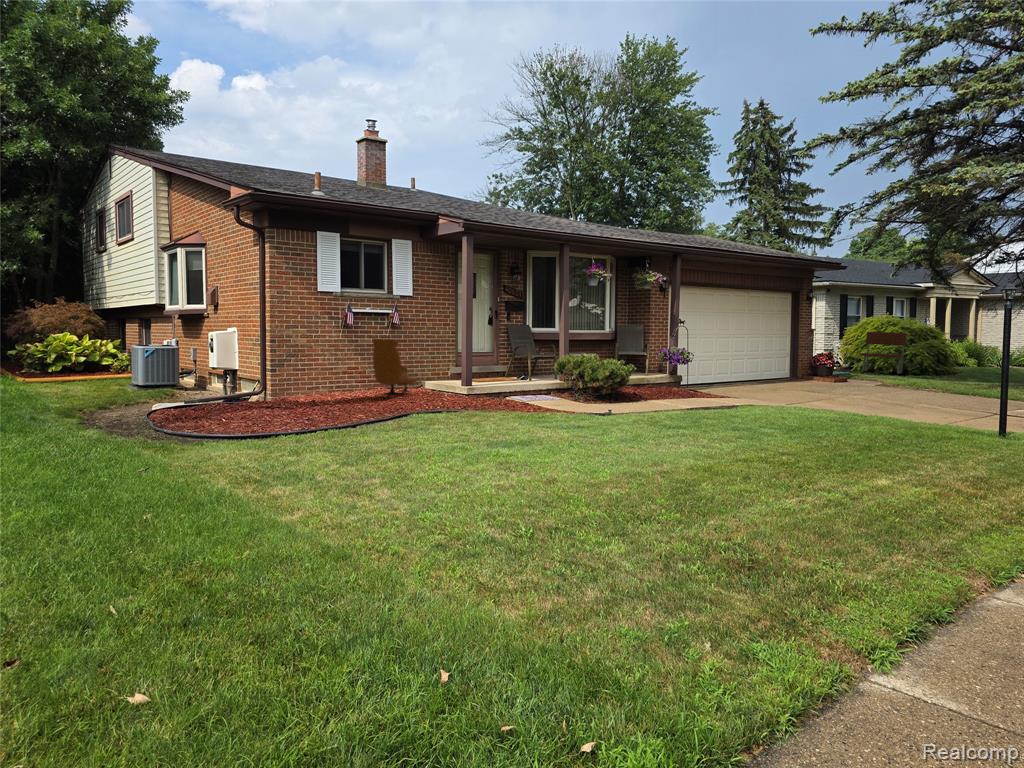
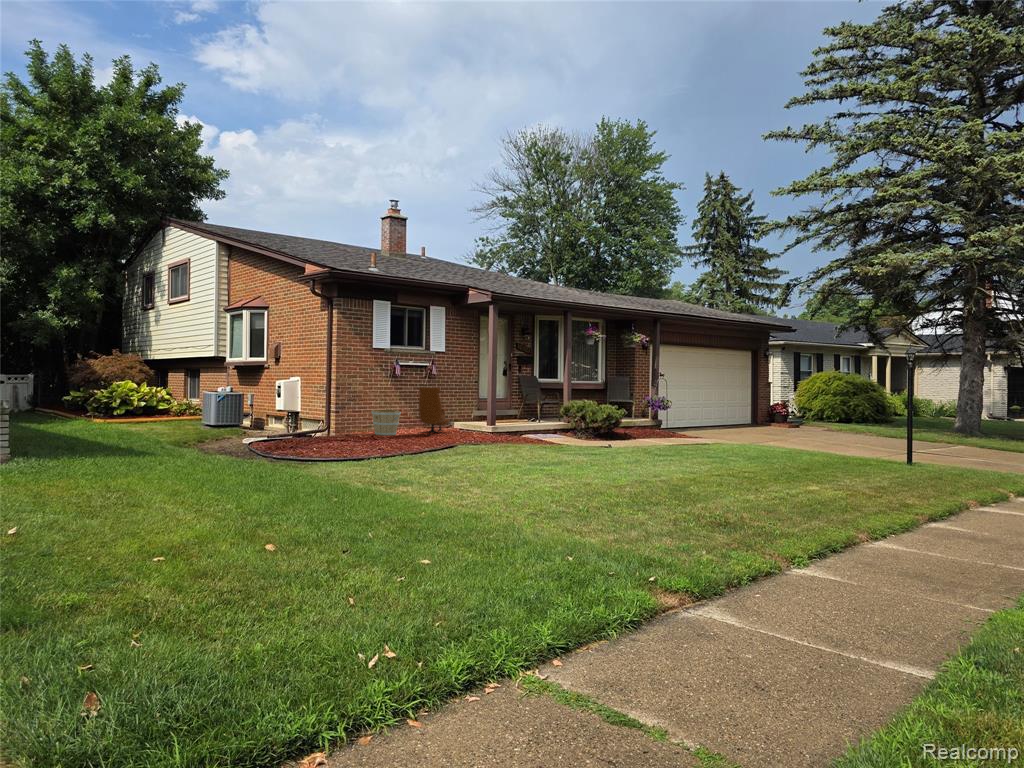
bench: present [861,332,907,374] -> none [810,386,848,422]
wooden bucket: none [314,366,352,399] -> present [371,409,401,436]

